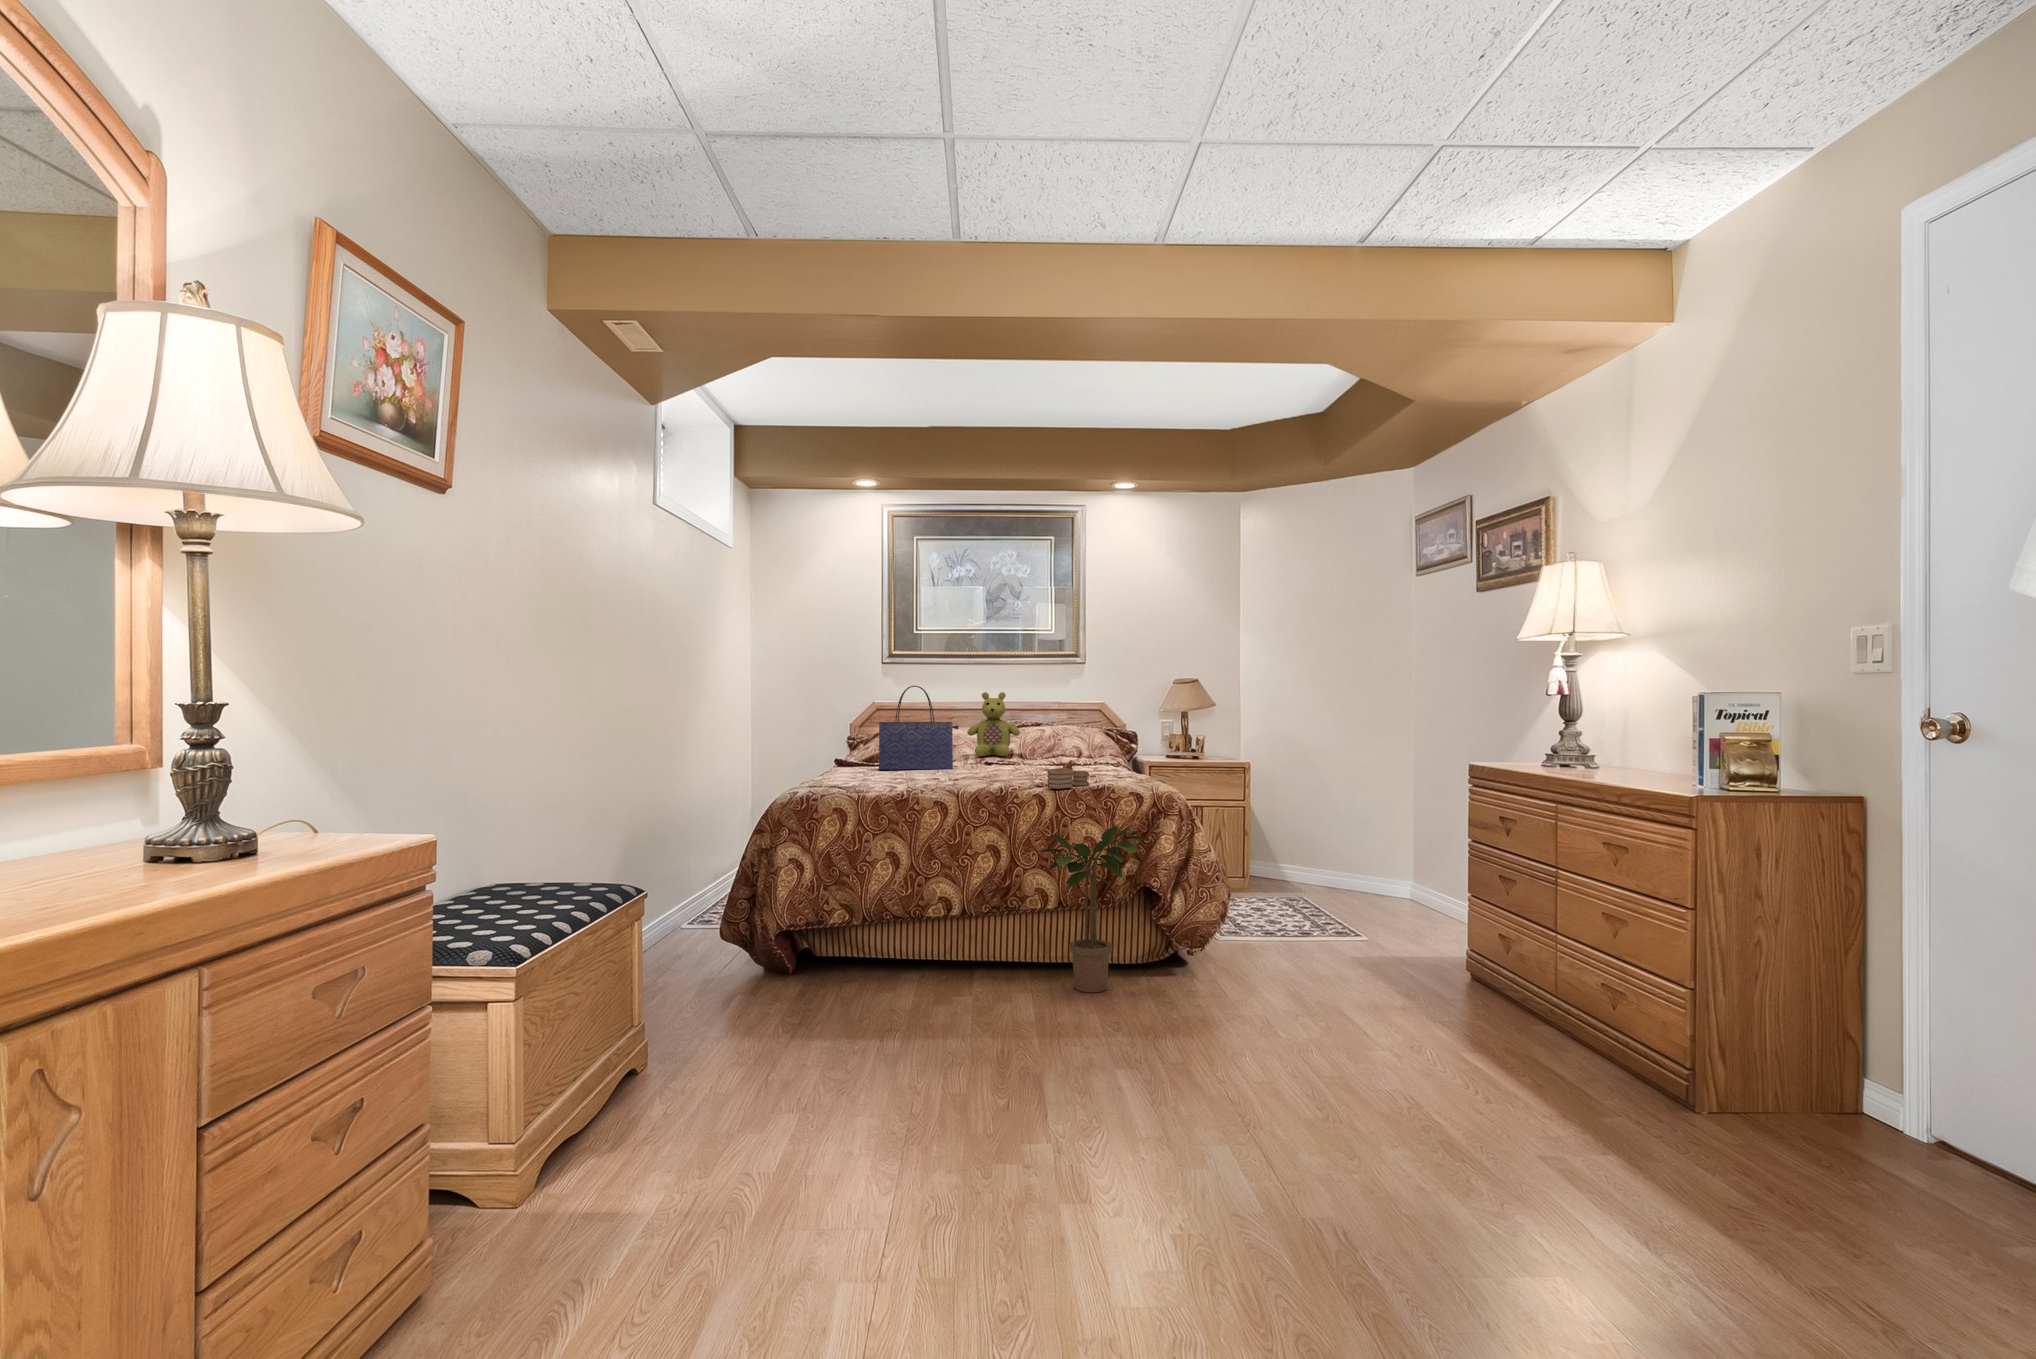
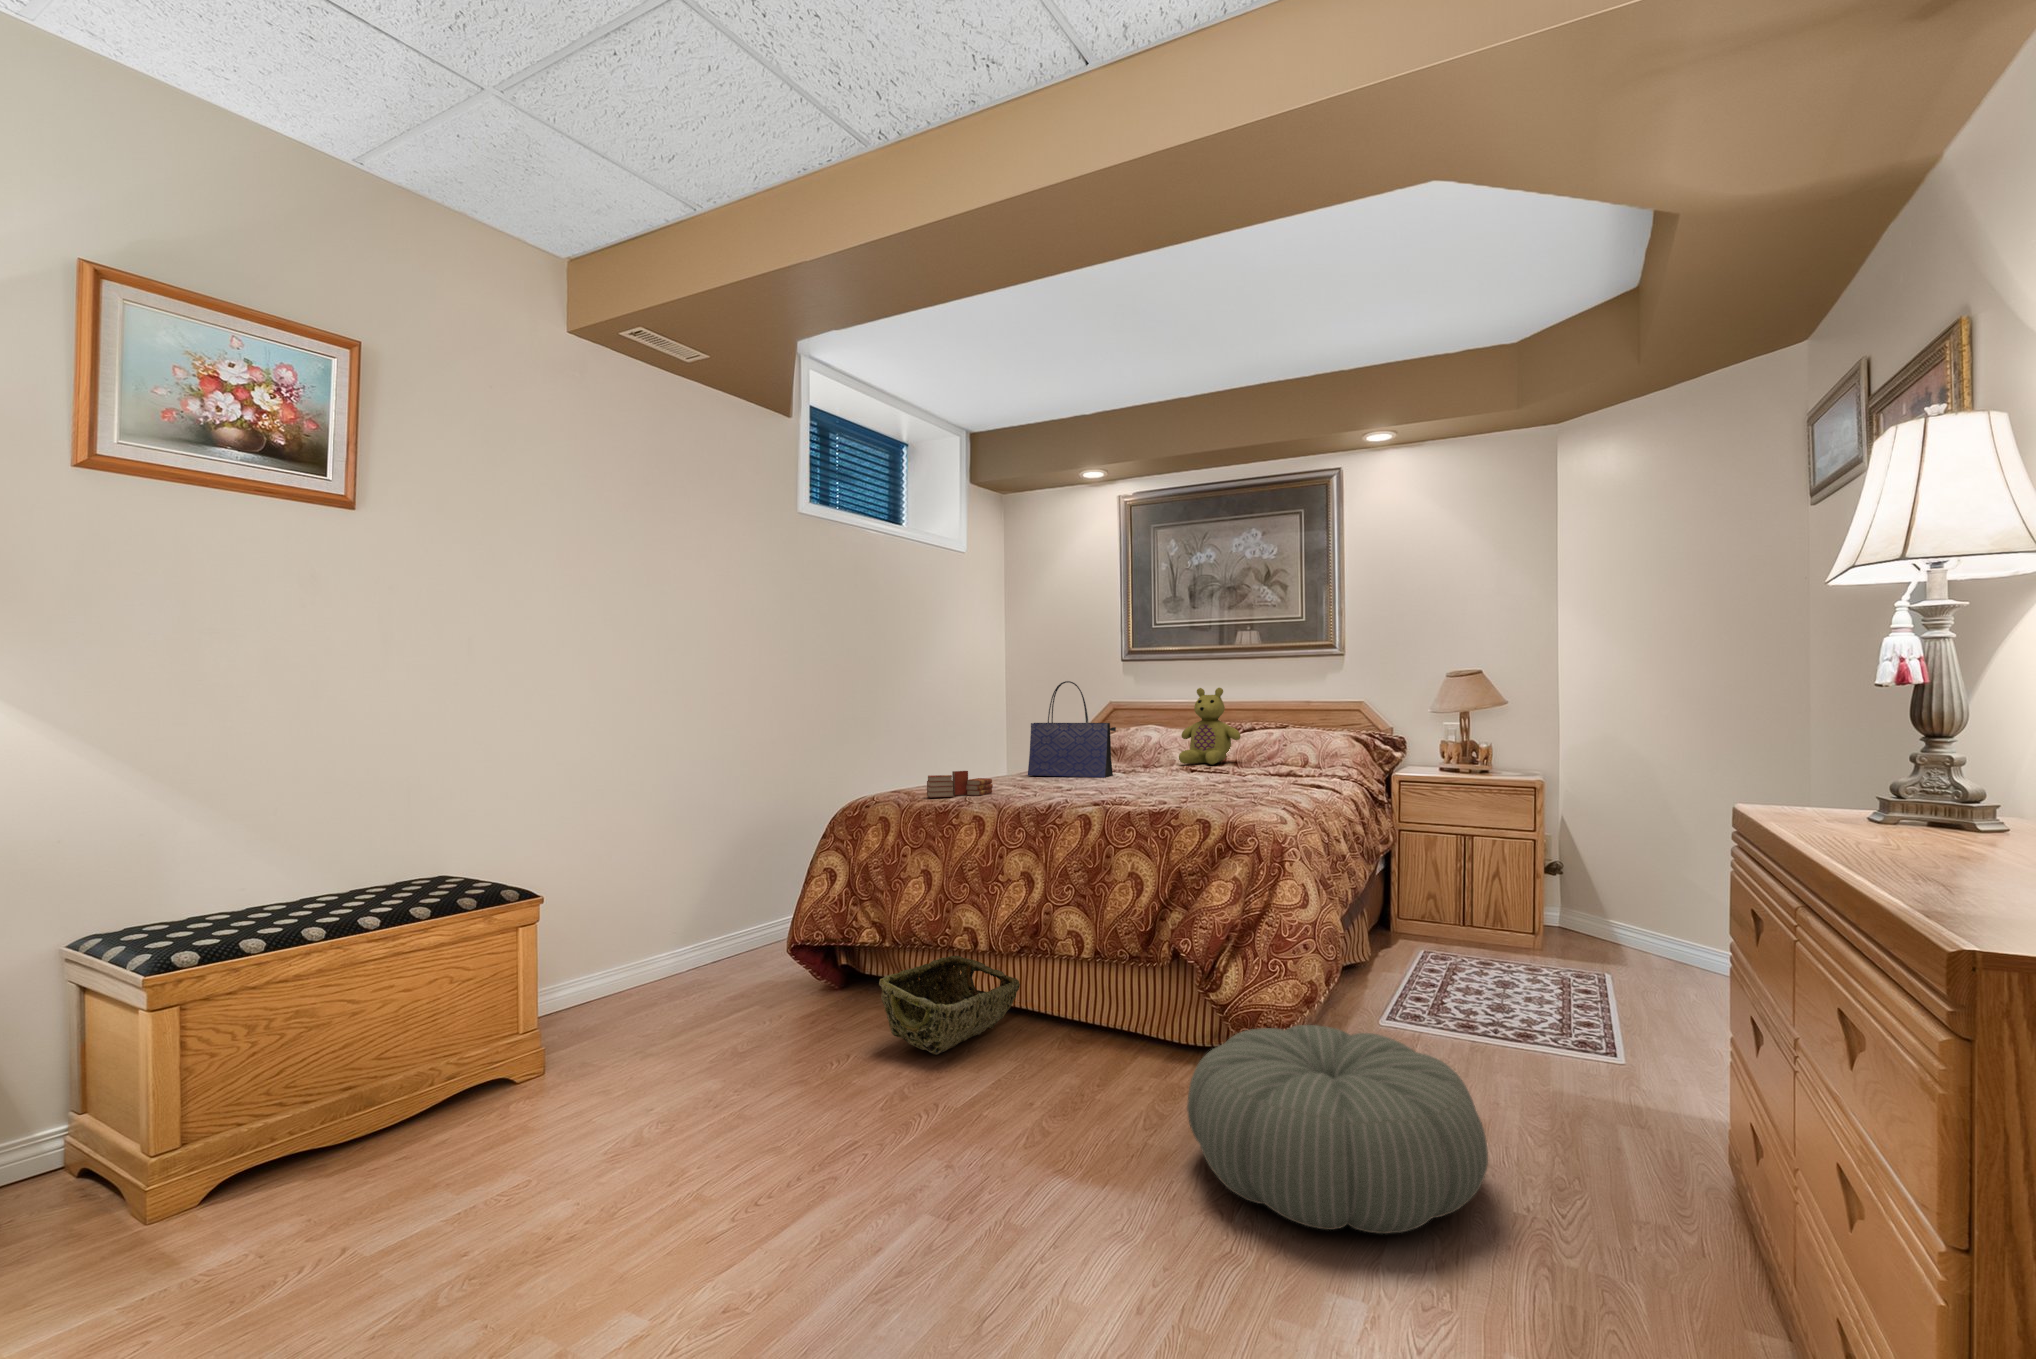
book: present [1047,764,1089,789] -> present [927,771,993,797]
potted plant: present [1040,824,1147,992] -> none [1046,862,1184,1081]
pouf: none [1202,922,1387,1032] -> present [1187,1025,1488,1234]
woven basket: none [901,924,985,1000] -> present [879,956,1020,1055]

